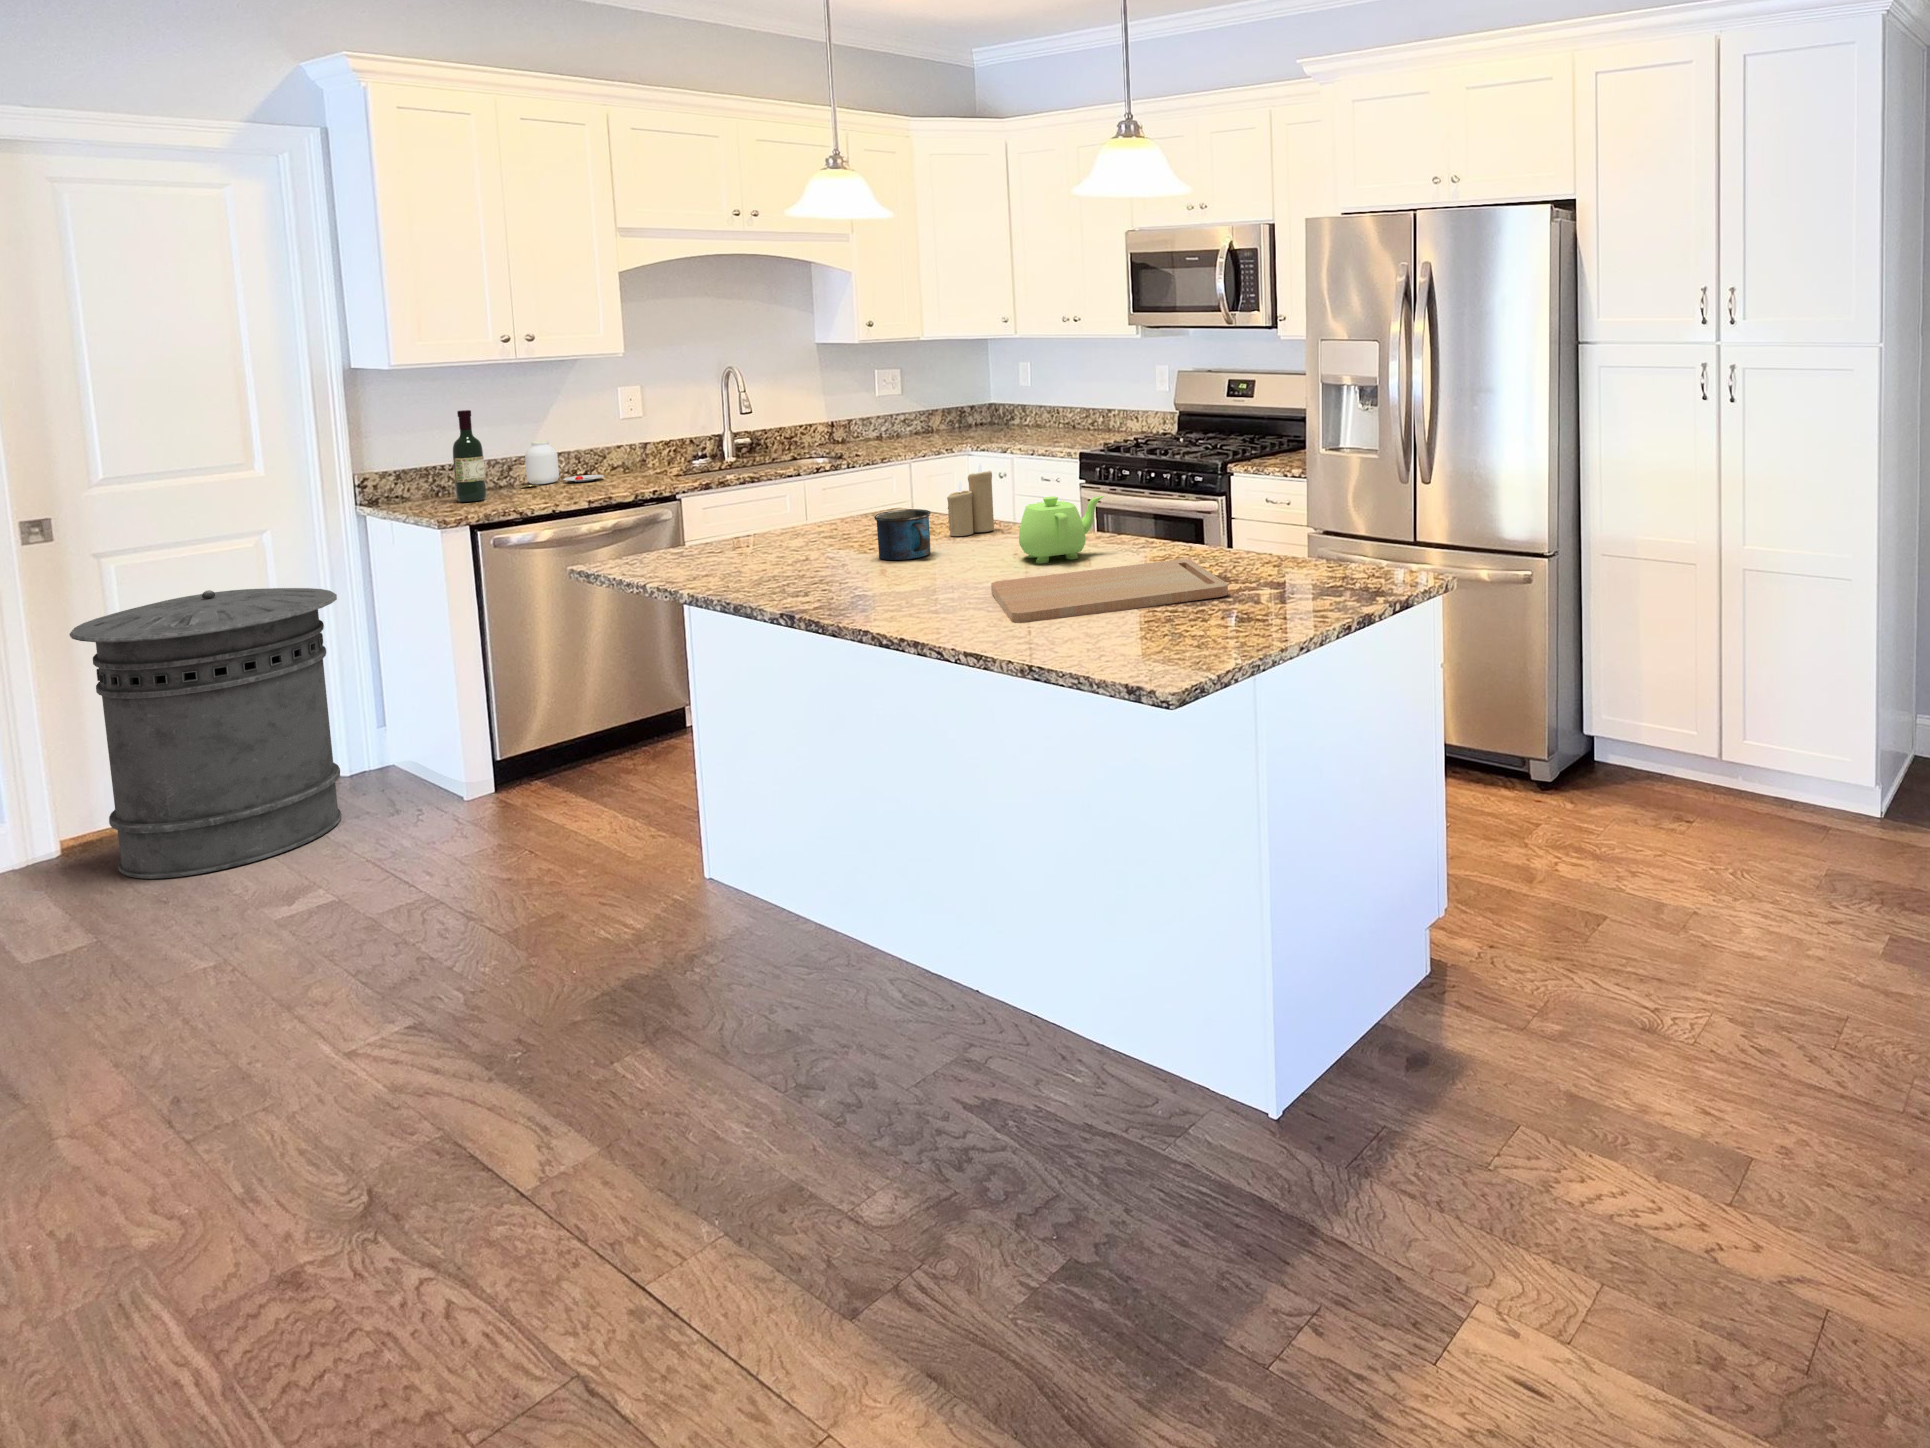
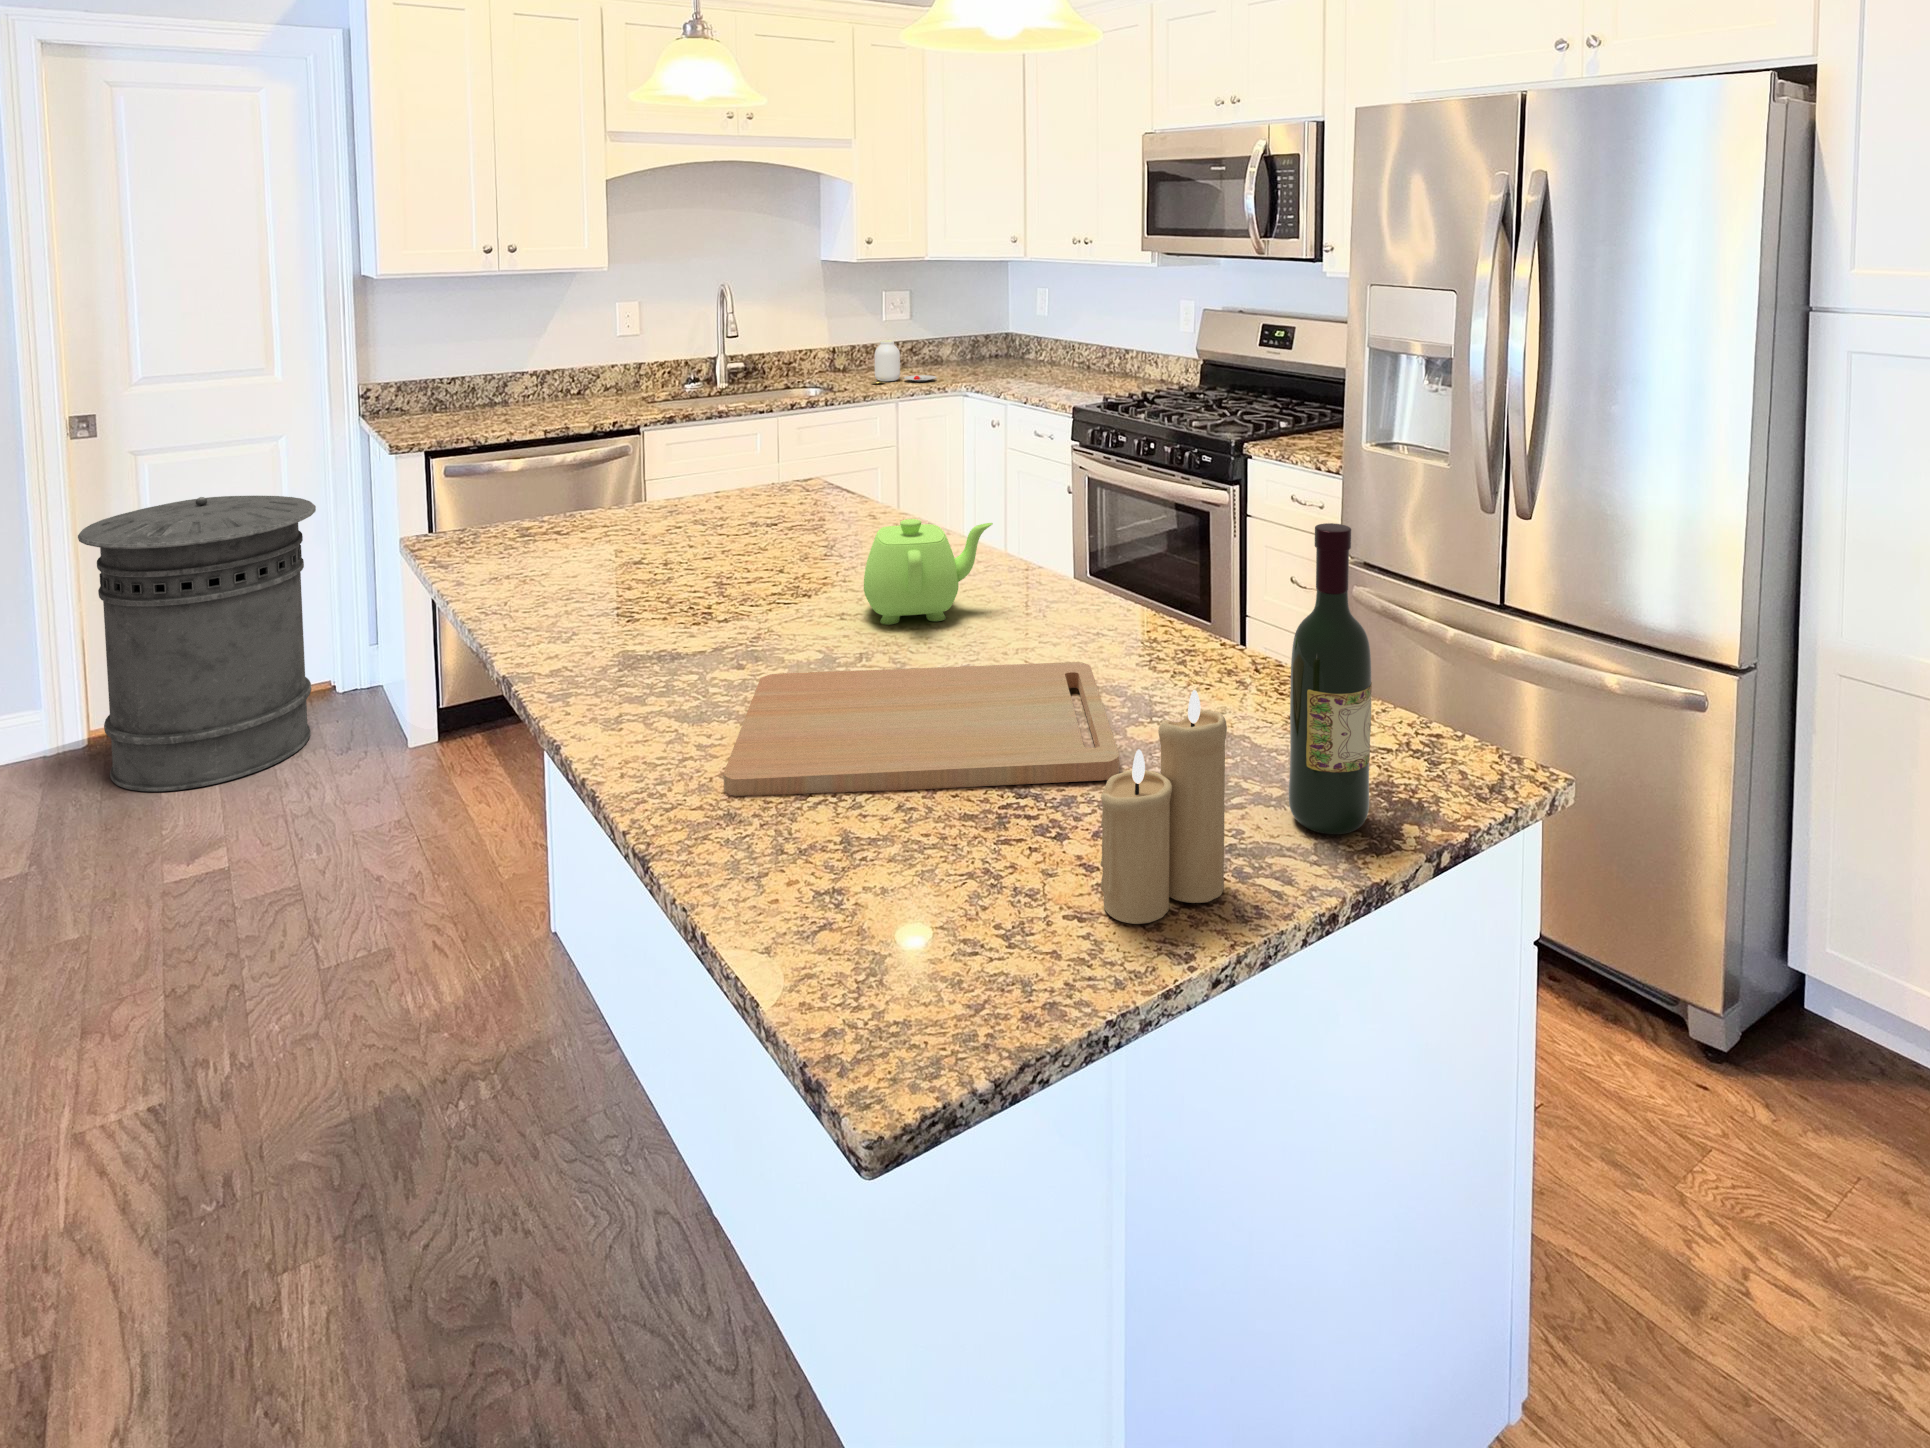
wine bottle: present [453,410,487,502] -> present [1289,523,1372,834]
jar: present [520,441,604,488] -> present [871,340,936,384]
candle: present [947,463,994,536] -> present [1101,690,1227,924]
mug: present [874,509,931,560] -> none [692,510,769,586]

